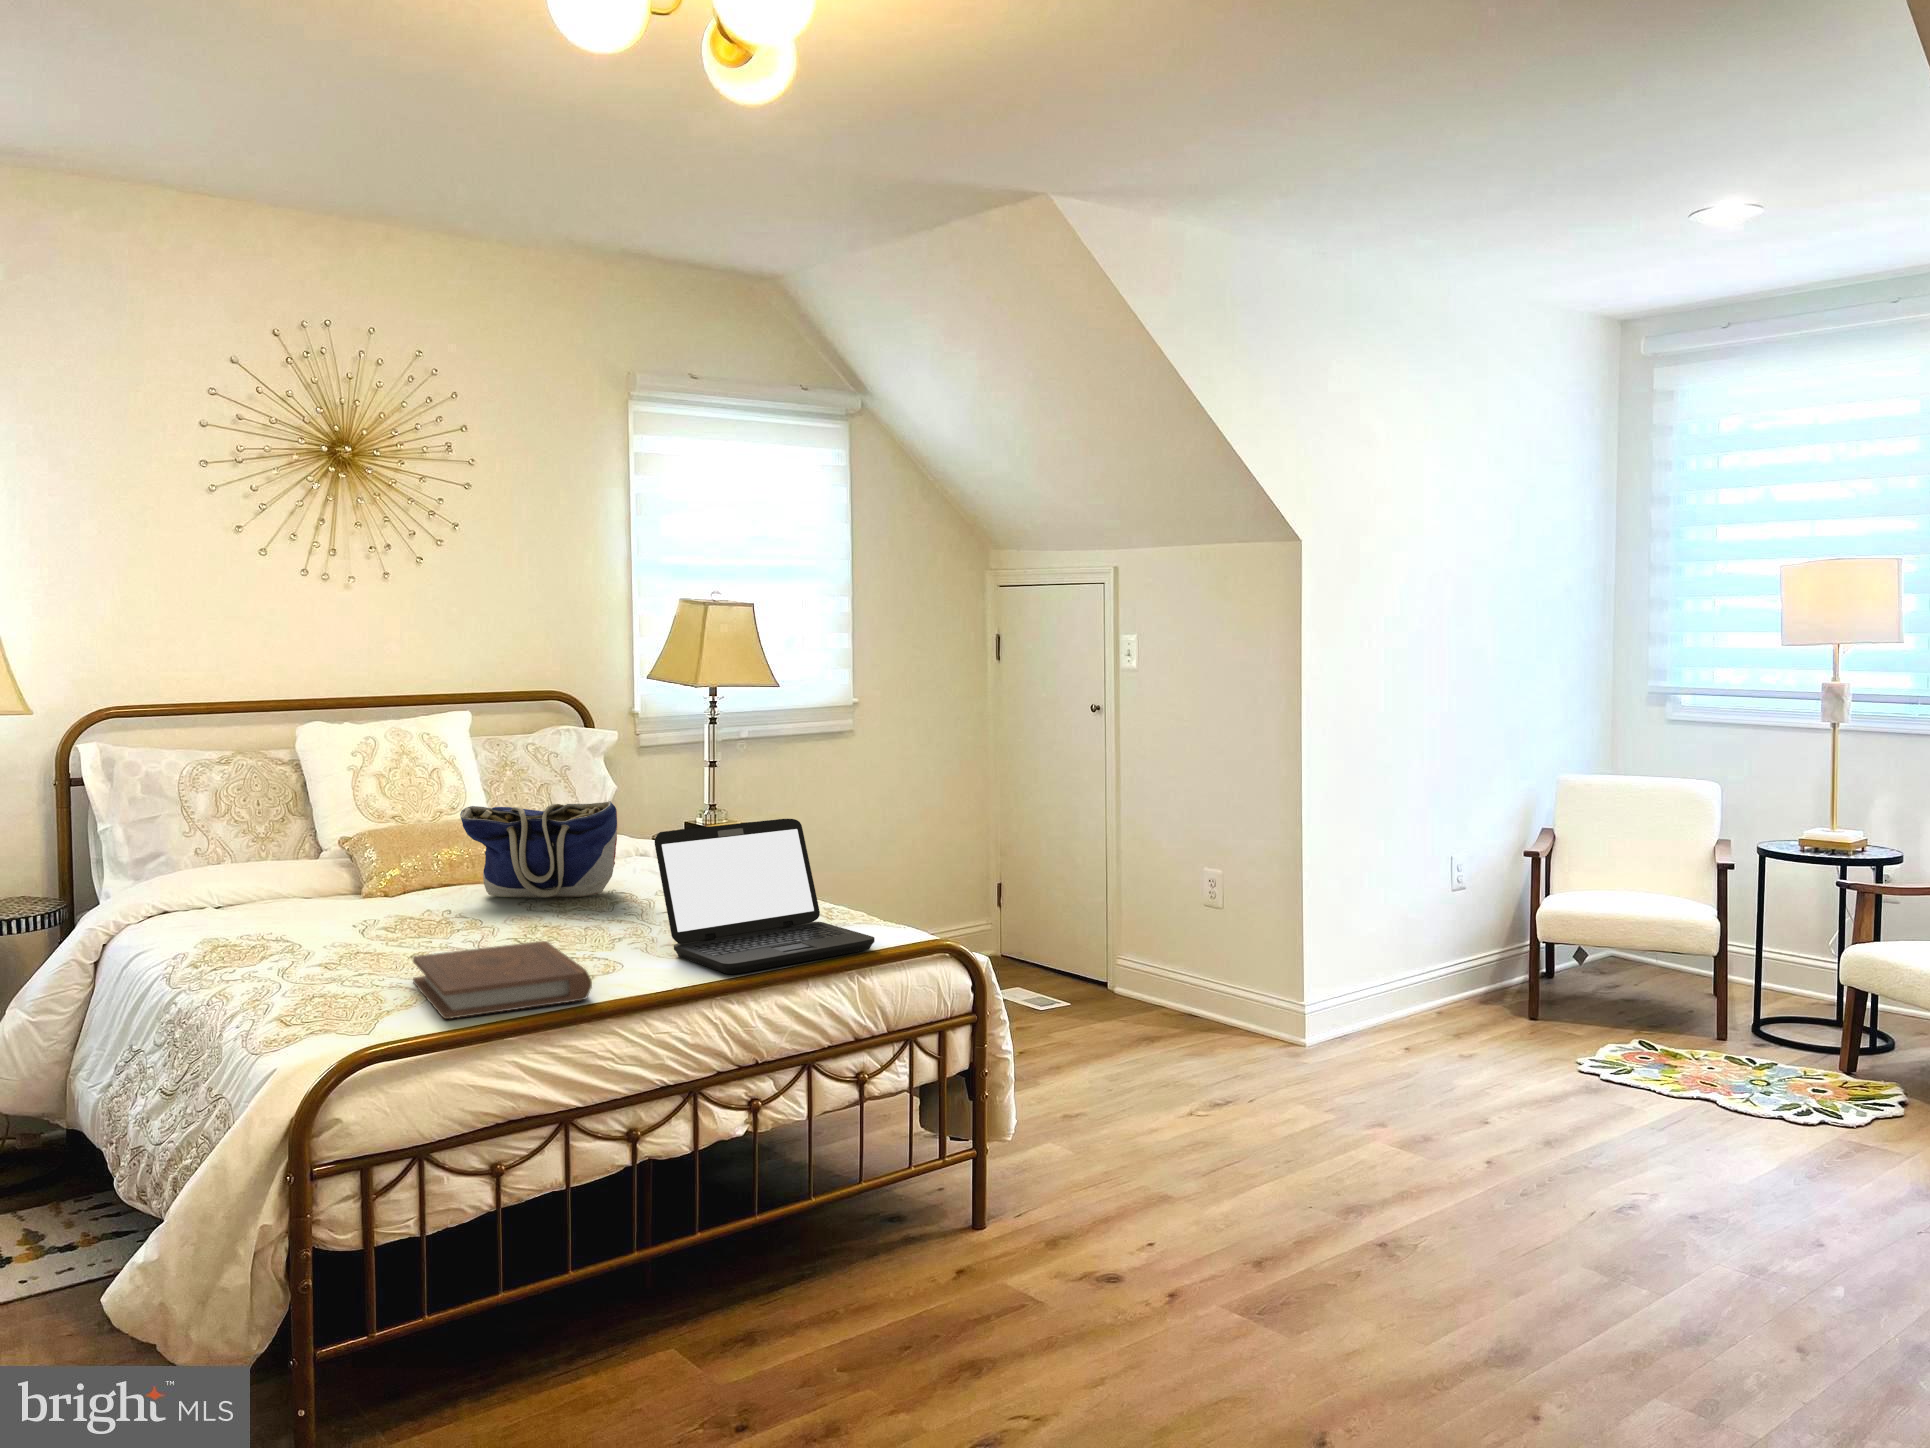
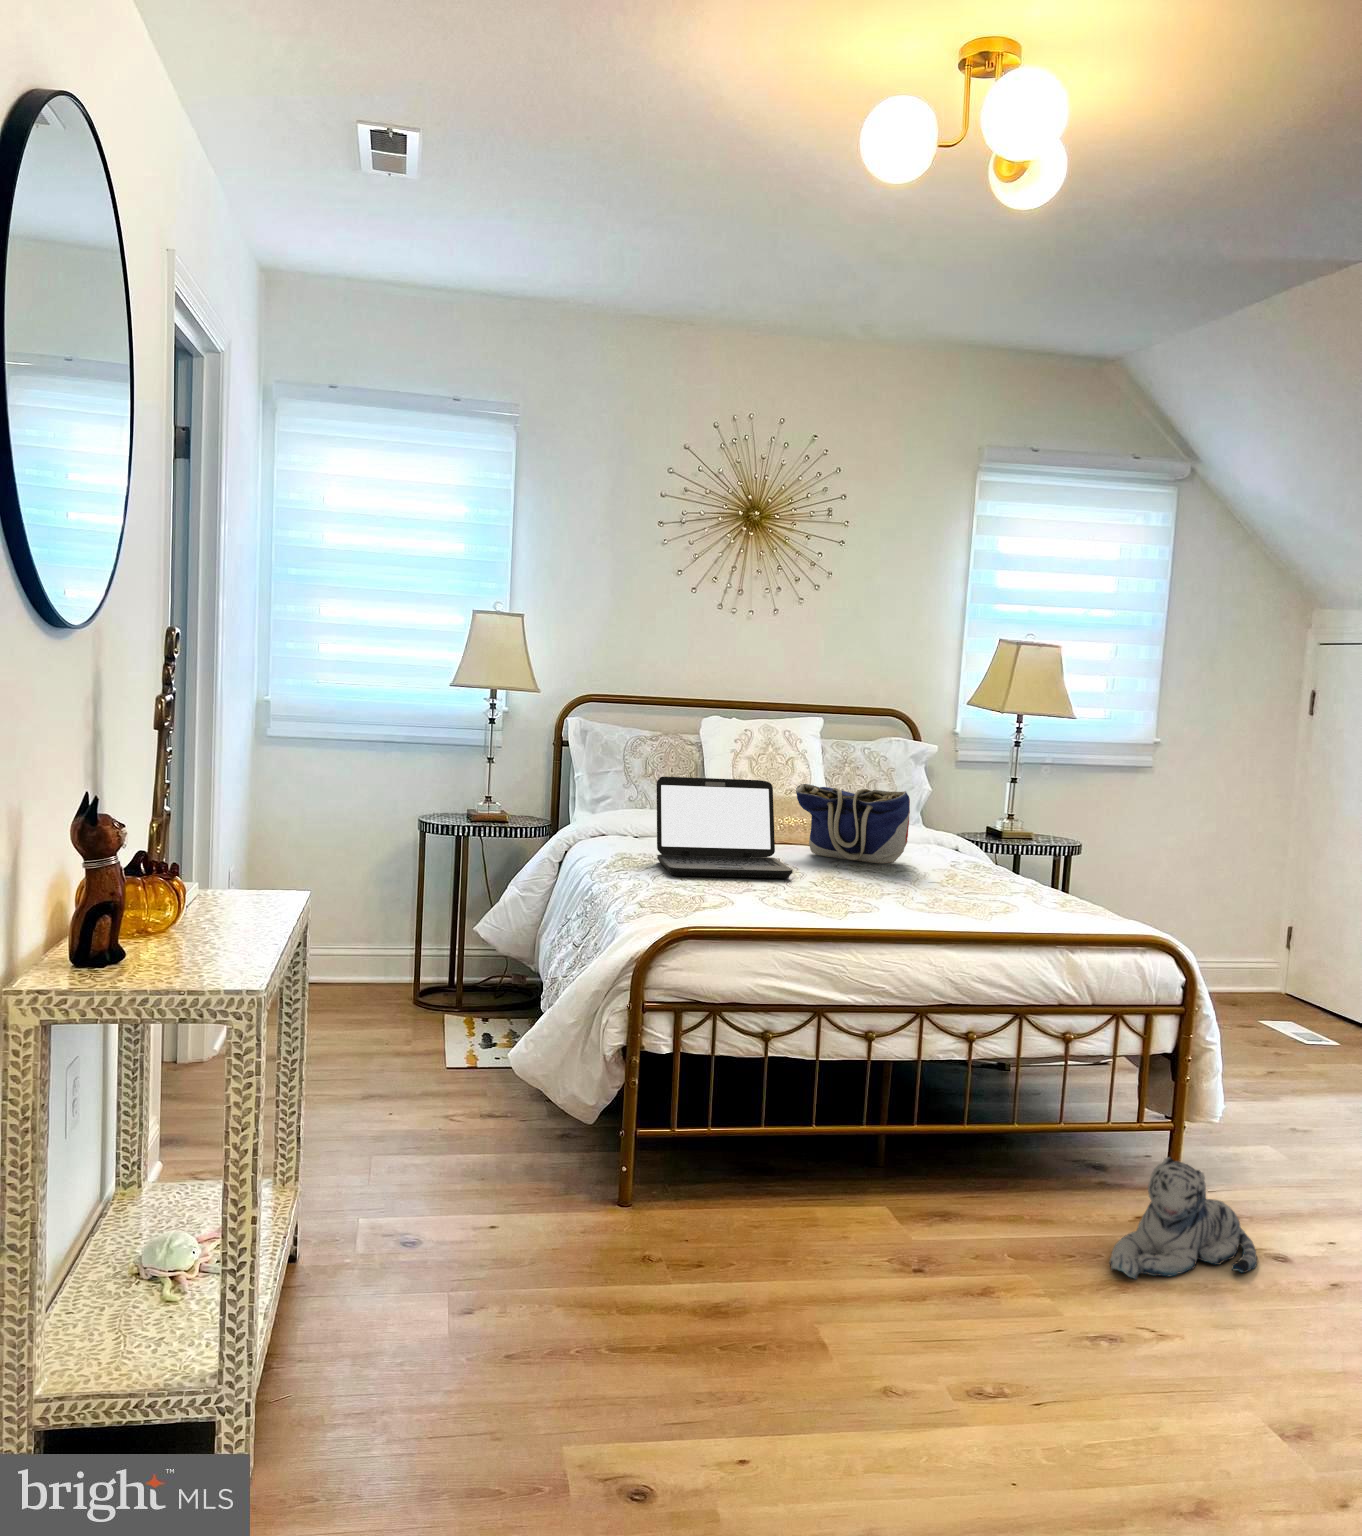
laptop: present [655,819,875,974] -> present [657,777,793,878]
book: present [413,941,592,1019] -> none [734,879,851,927]
plush toy: none [953,1198,1096,1353] -> present [1110,1157,1257,1279]

